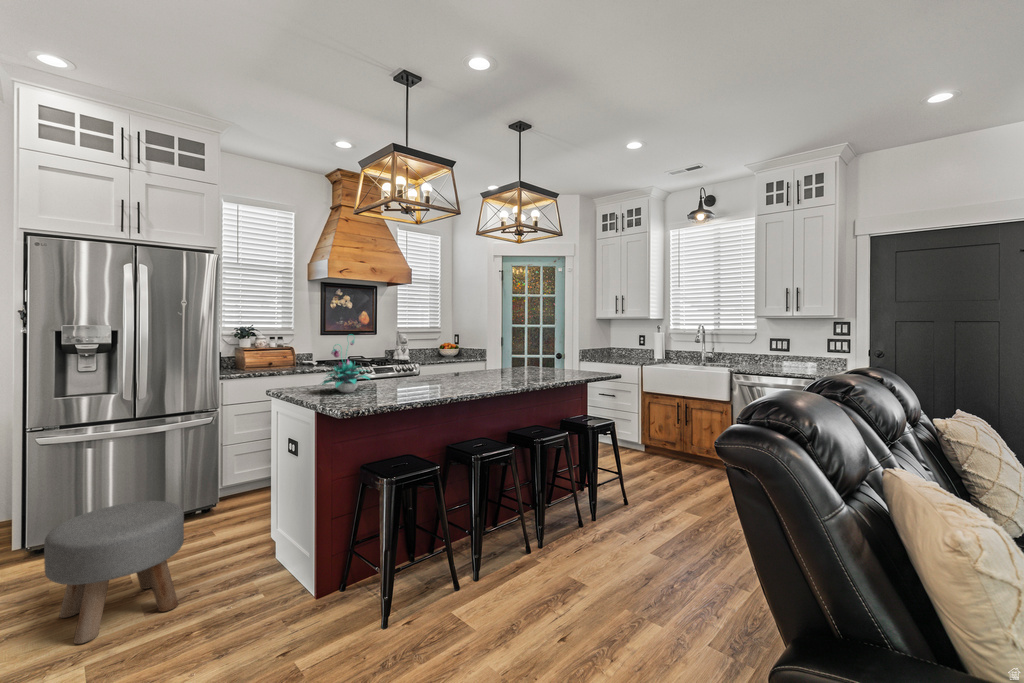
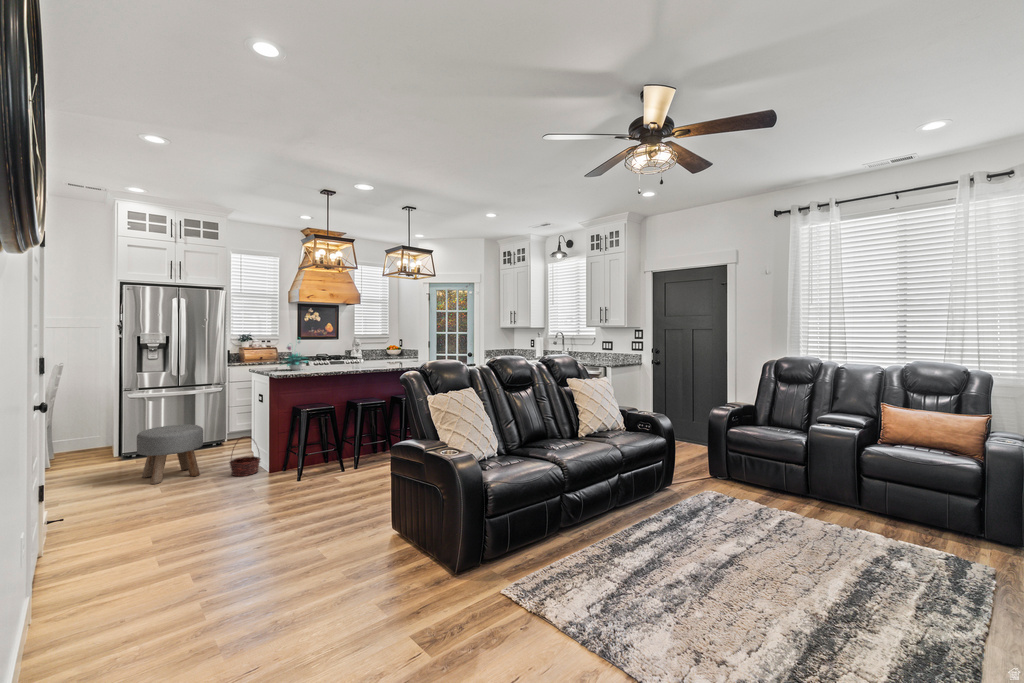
basket: none [236,526,297,610] -> present [229,436,260,476]

